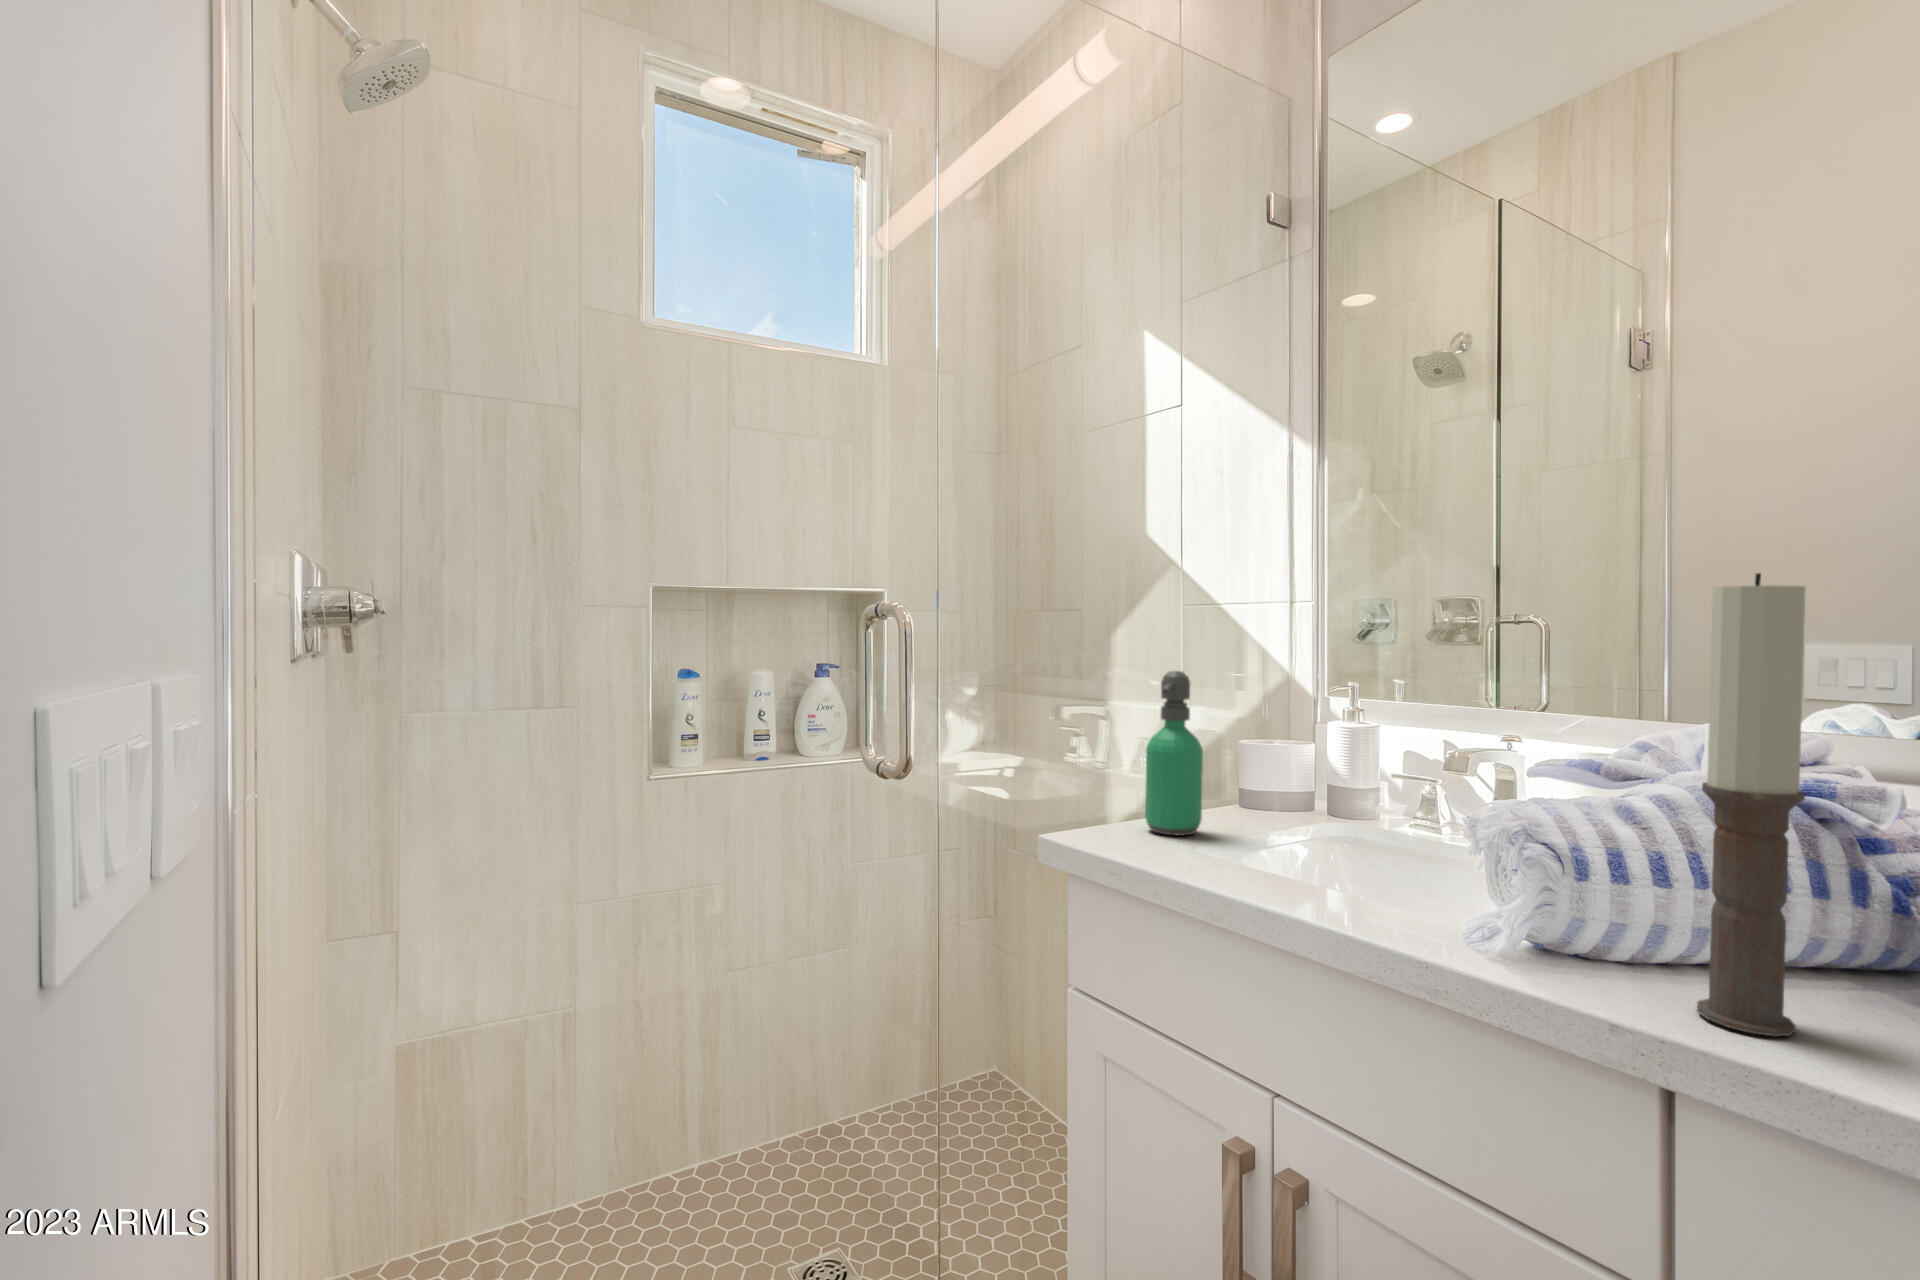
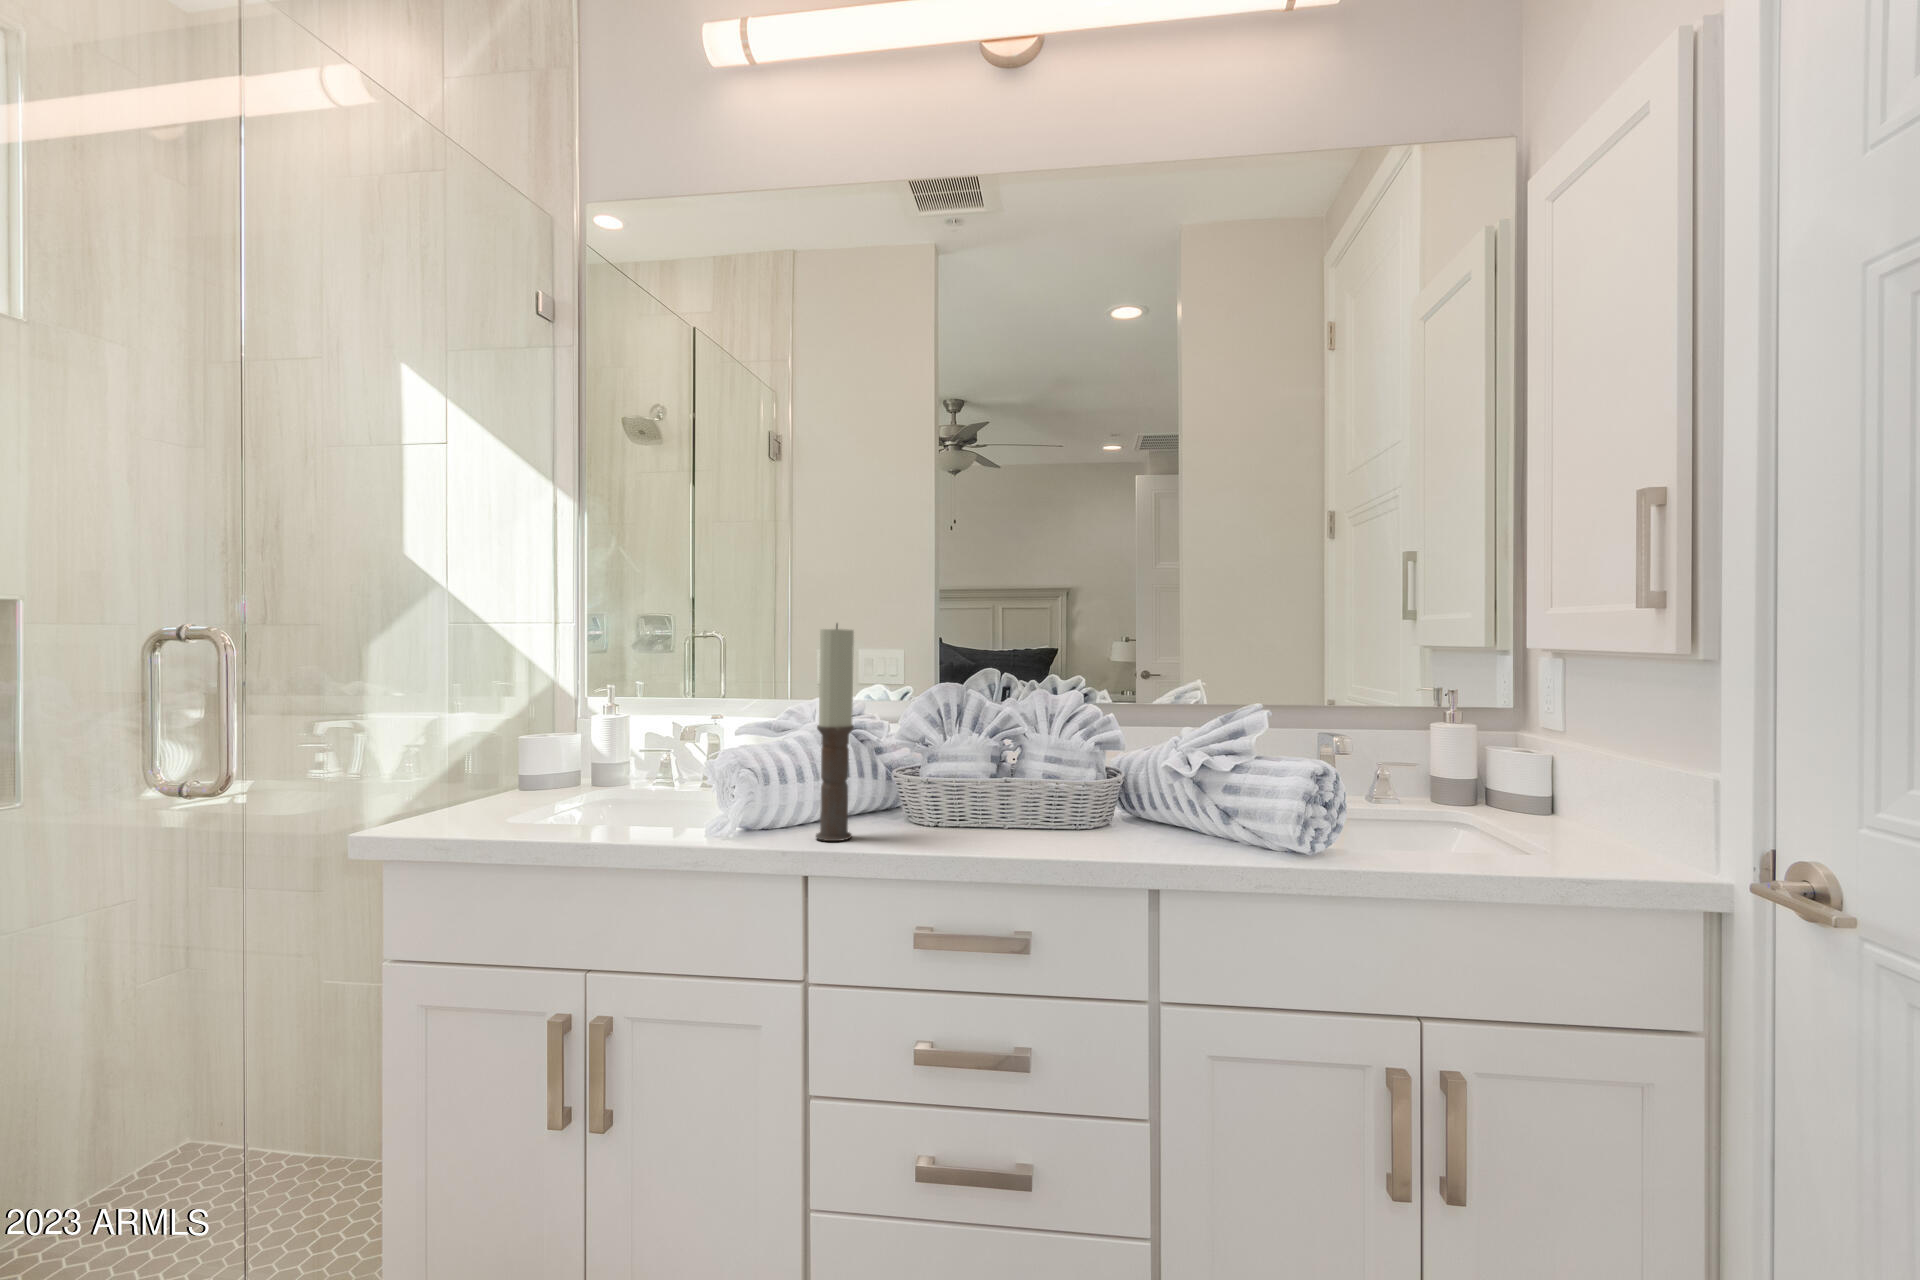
soap dispenser: present [1145,671,1203,835] -> none [448,681,500,816]

